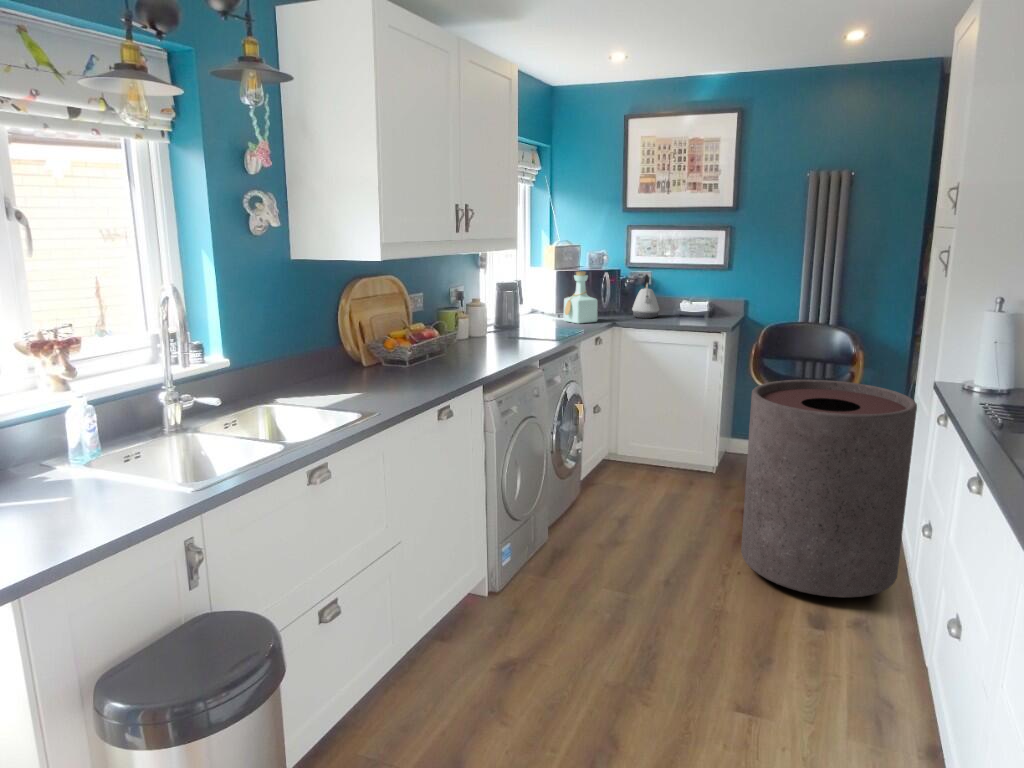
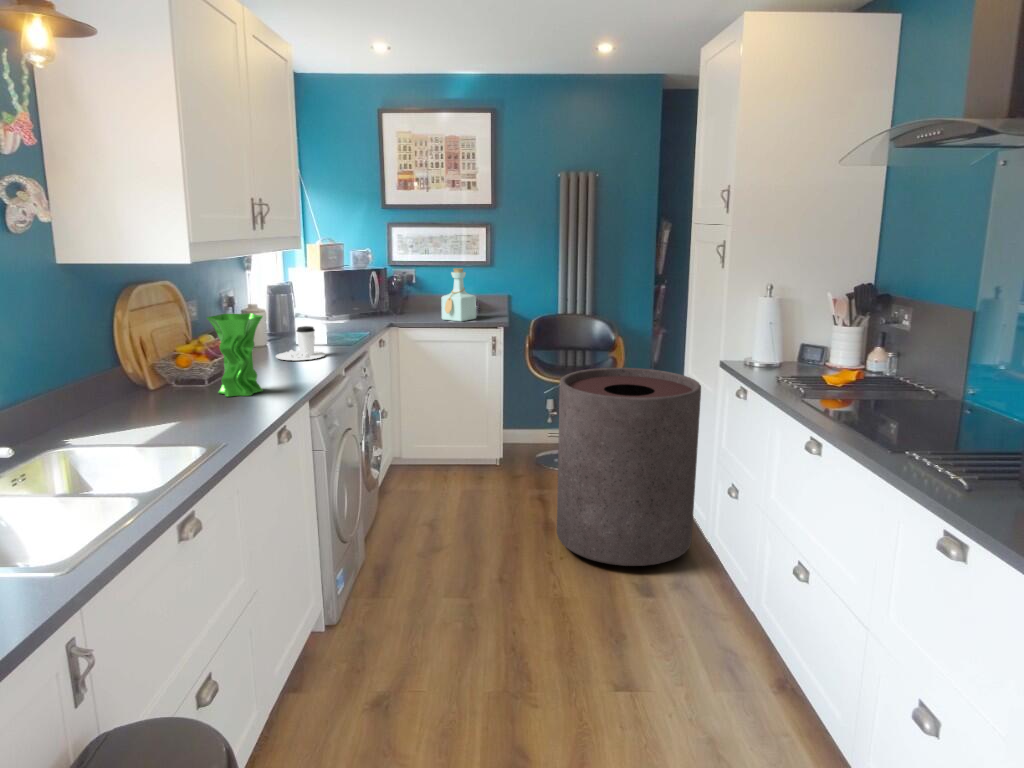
bottle: present [564,272,598,324] -> present [442,268,476,321]
kettle: present [632,274,659,318] -> none [405,272,433,317]
vase: none [405,305,450,377] -> present [207,313,263,397]
coffee cup: none [482,320,526,351] -> present [276,326,325,361]

